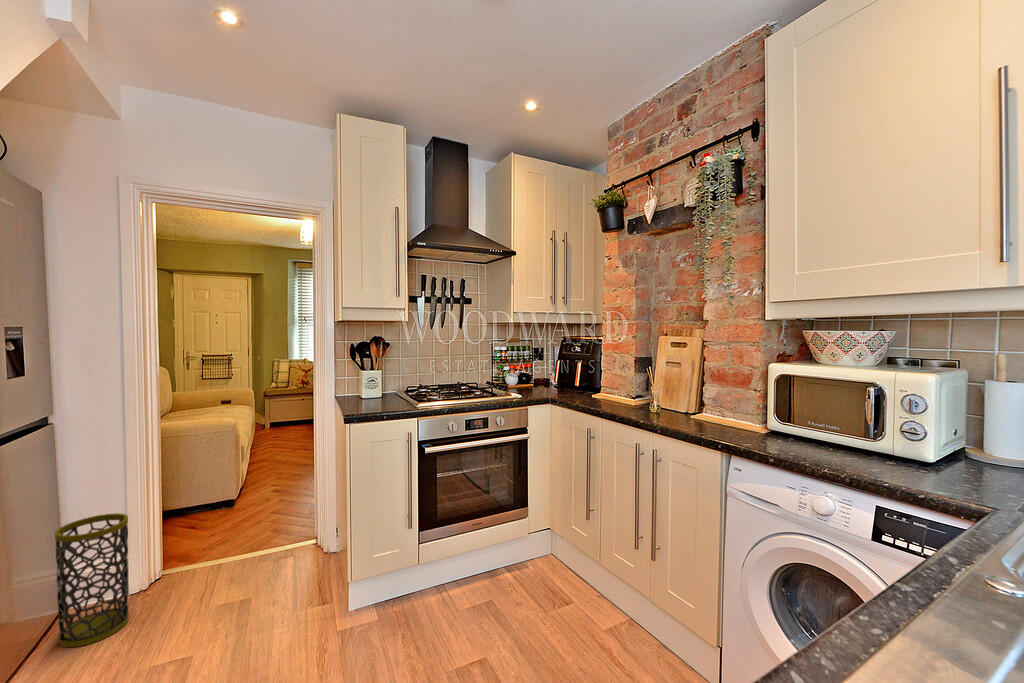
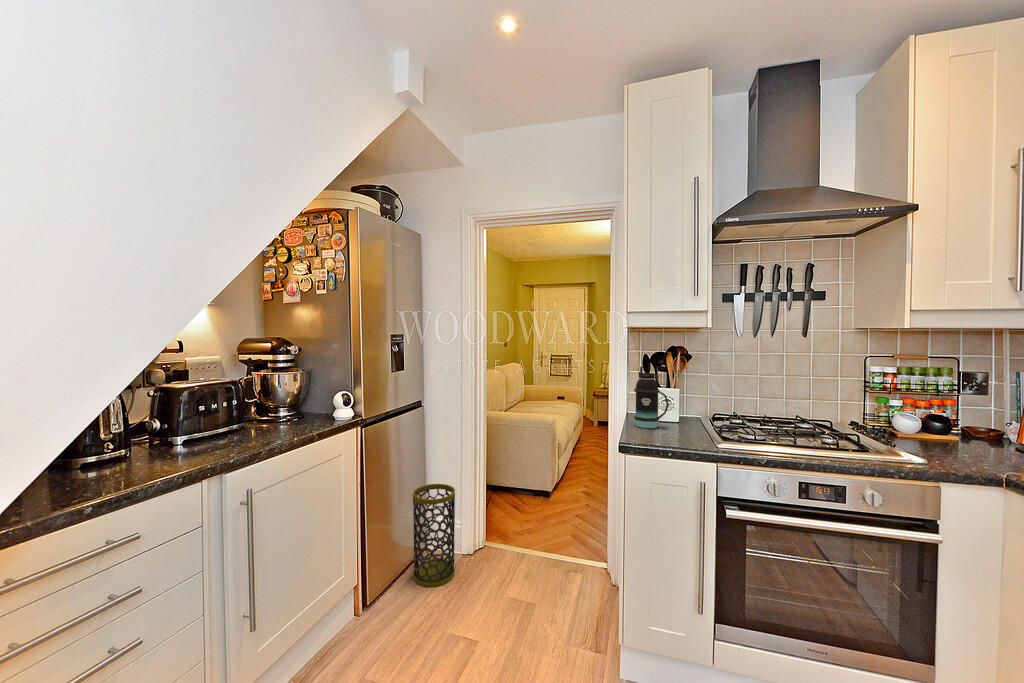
bottle: none [352,352,380,402] -> present [634,367,669,428]

